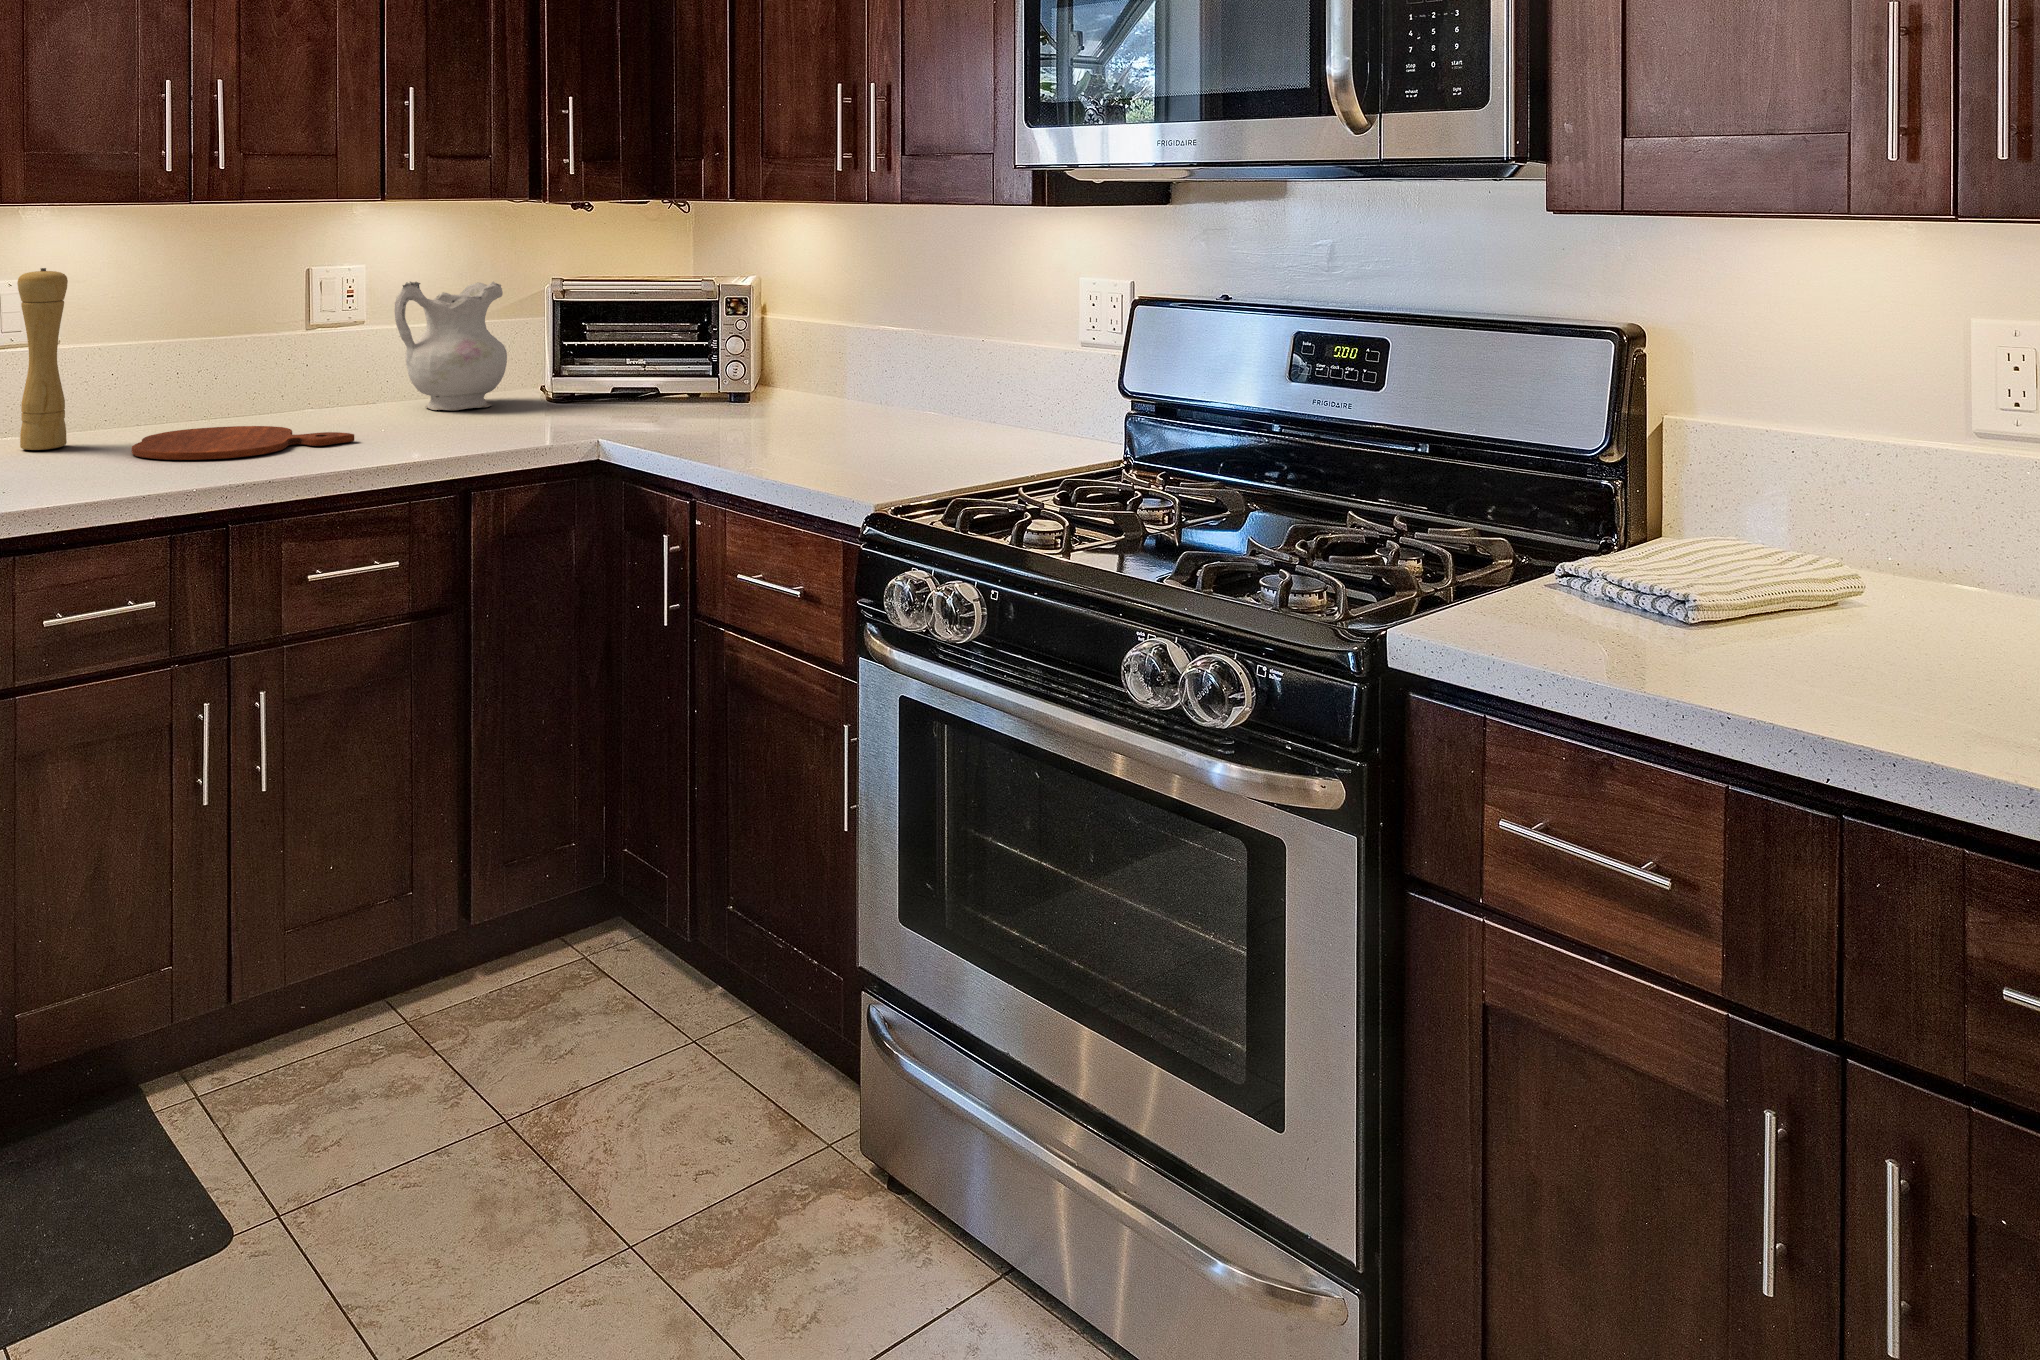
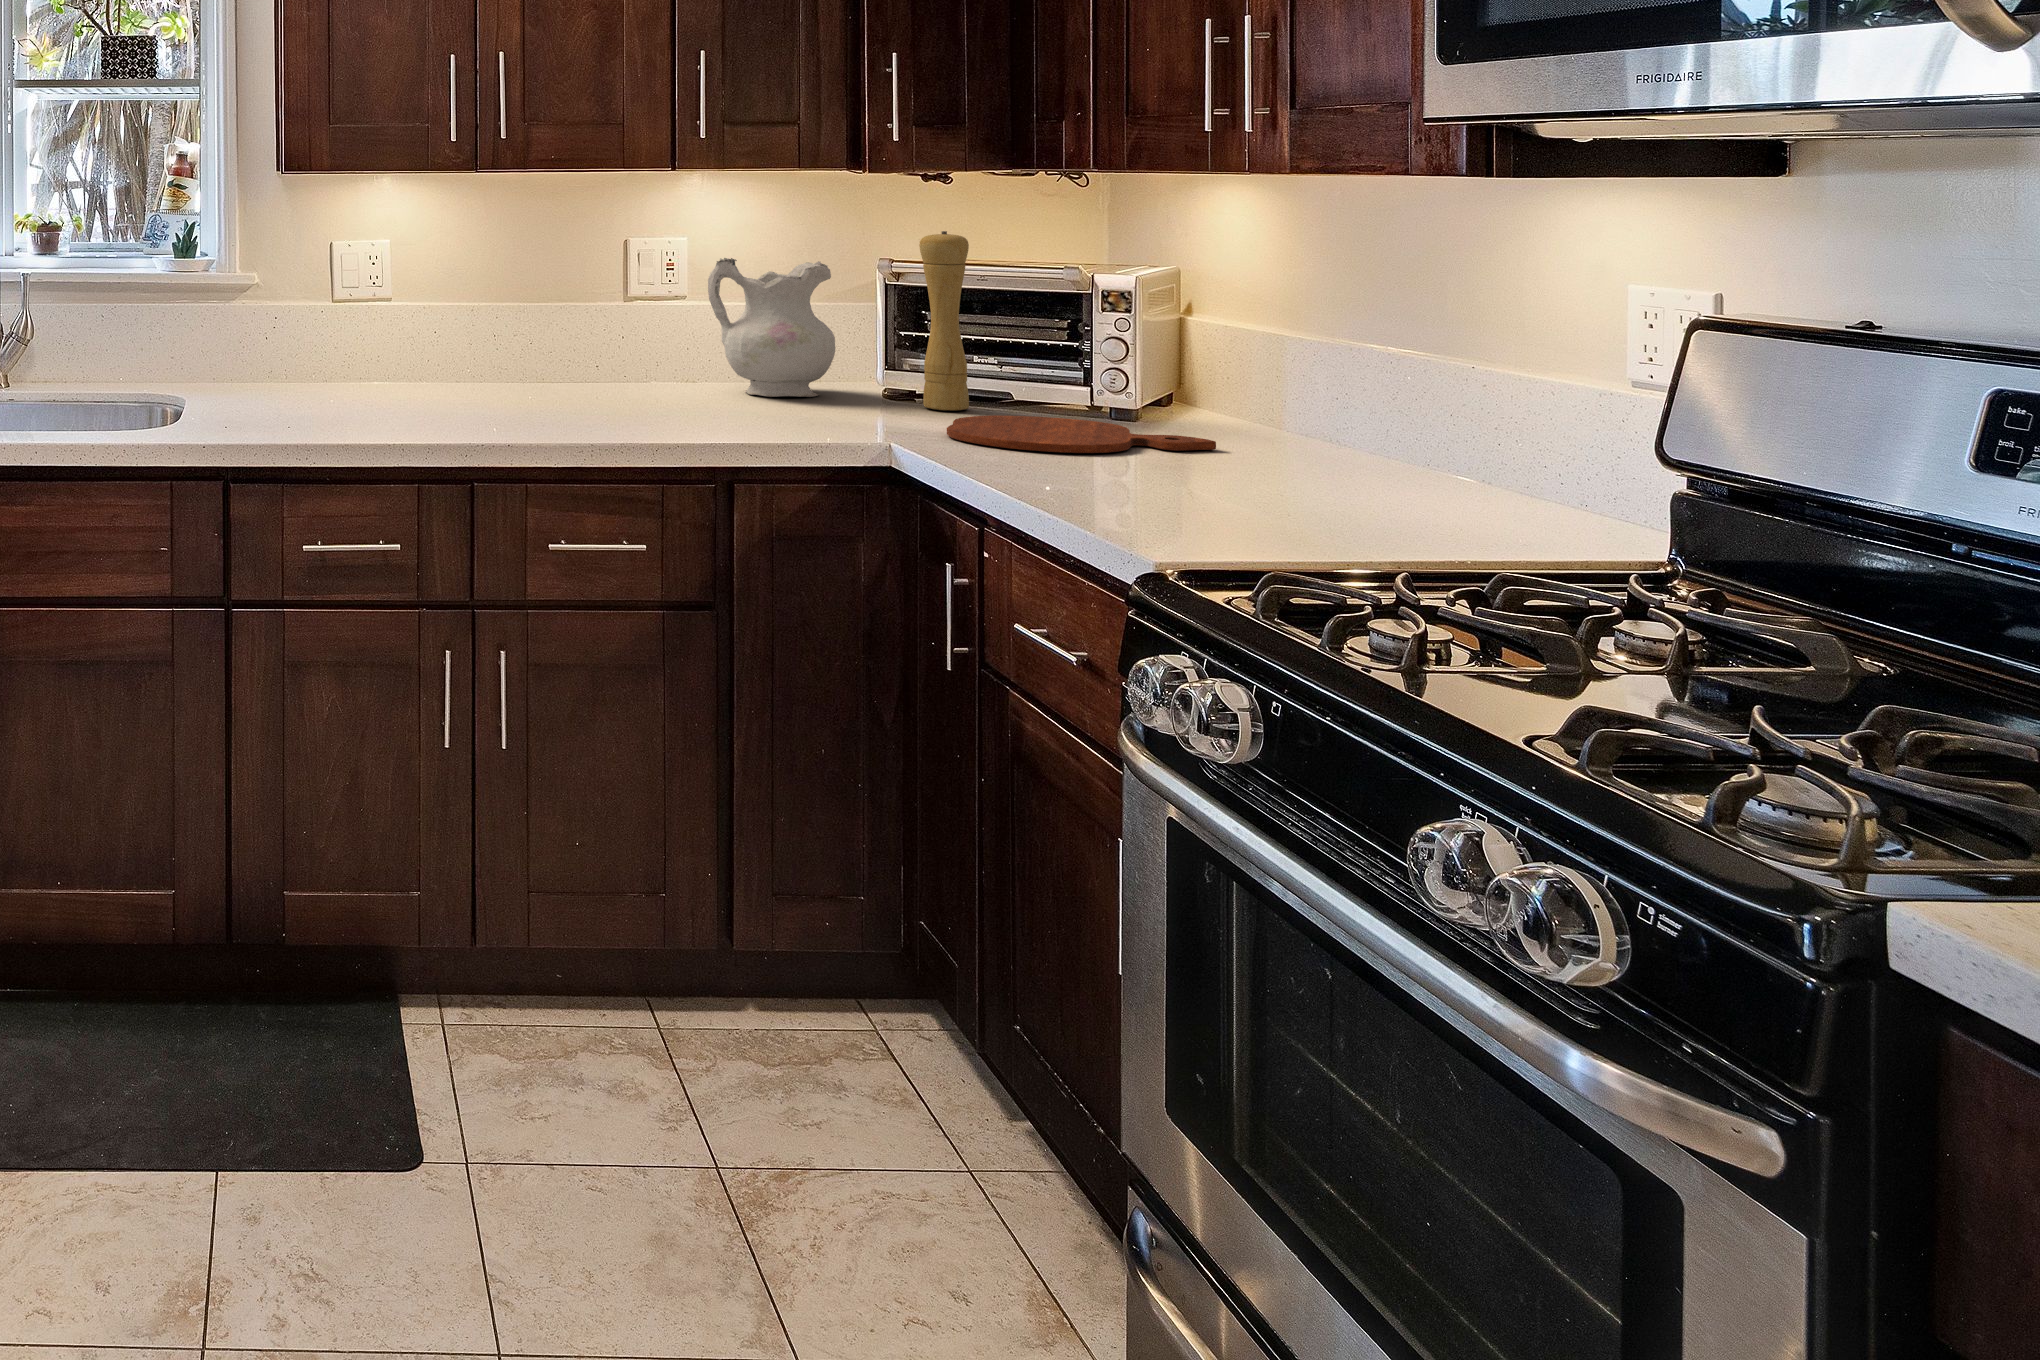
pepper mill: present [17,268,68,450] -> present [919,231,969,411]
cutting board: present [132,426,354,460] -> present [947,415,1216,453]

